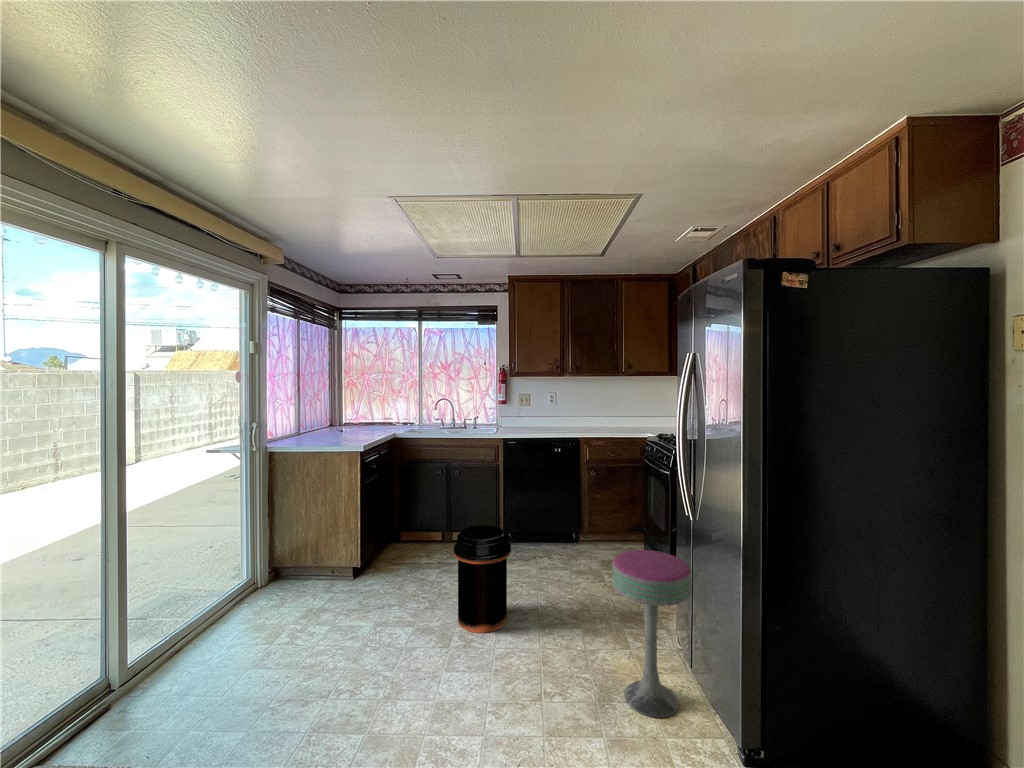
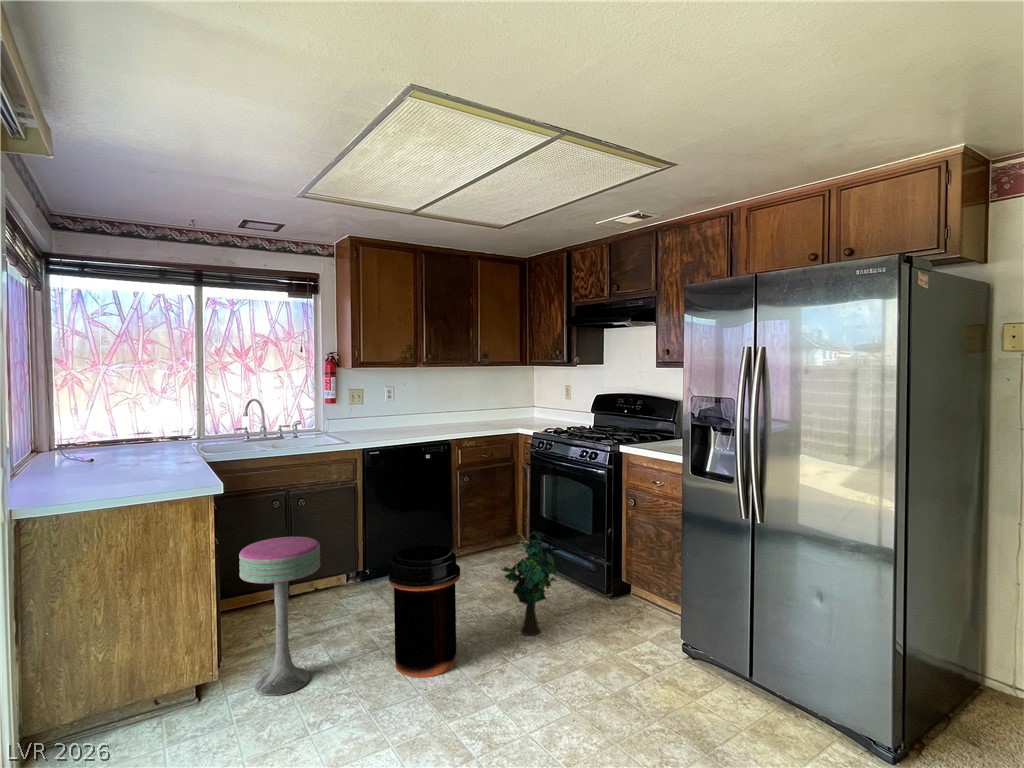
decorative plant: none [558,533,612,625] -> present [502,532,557,635]
bar stool: present [612,550,691,718] -> present [239,537,320,696]

